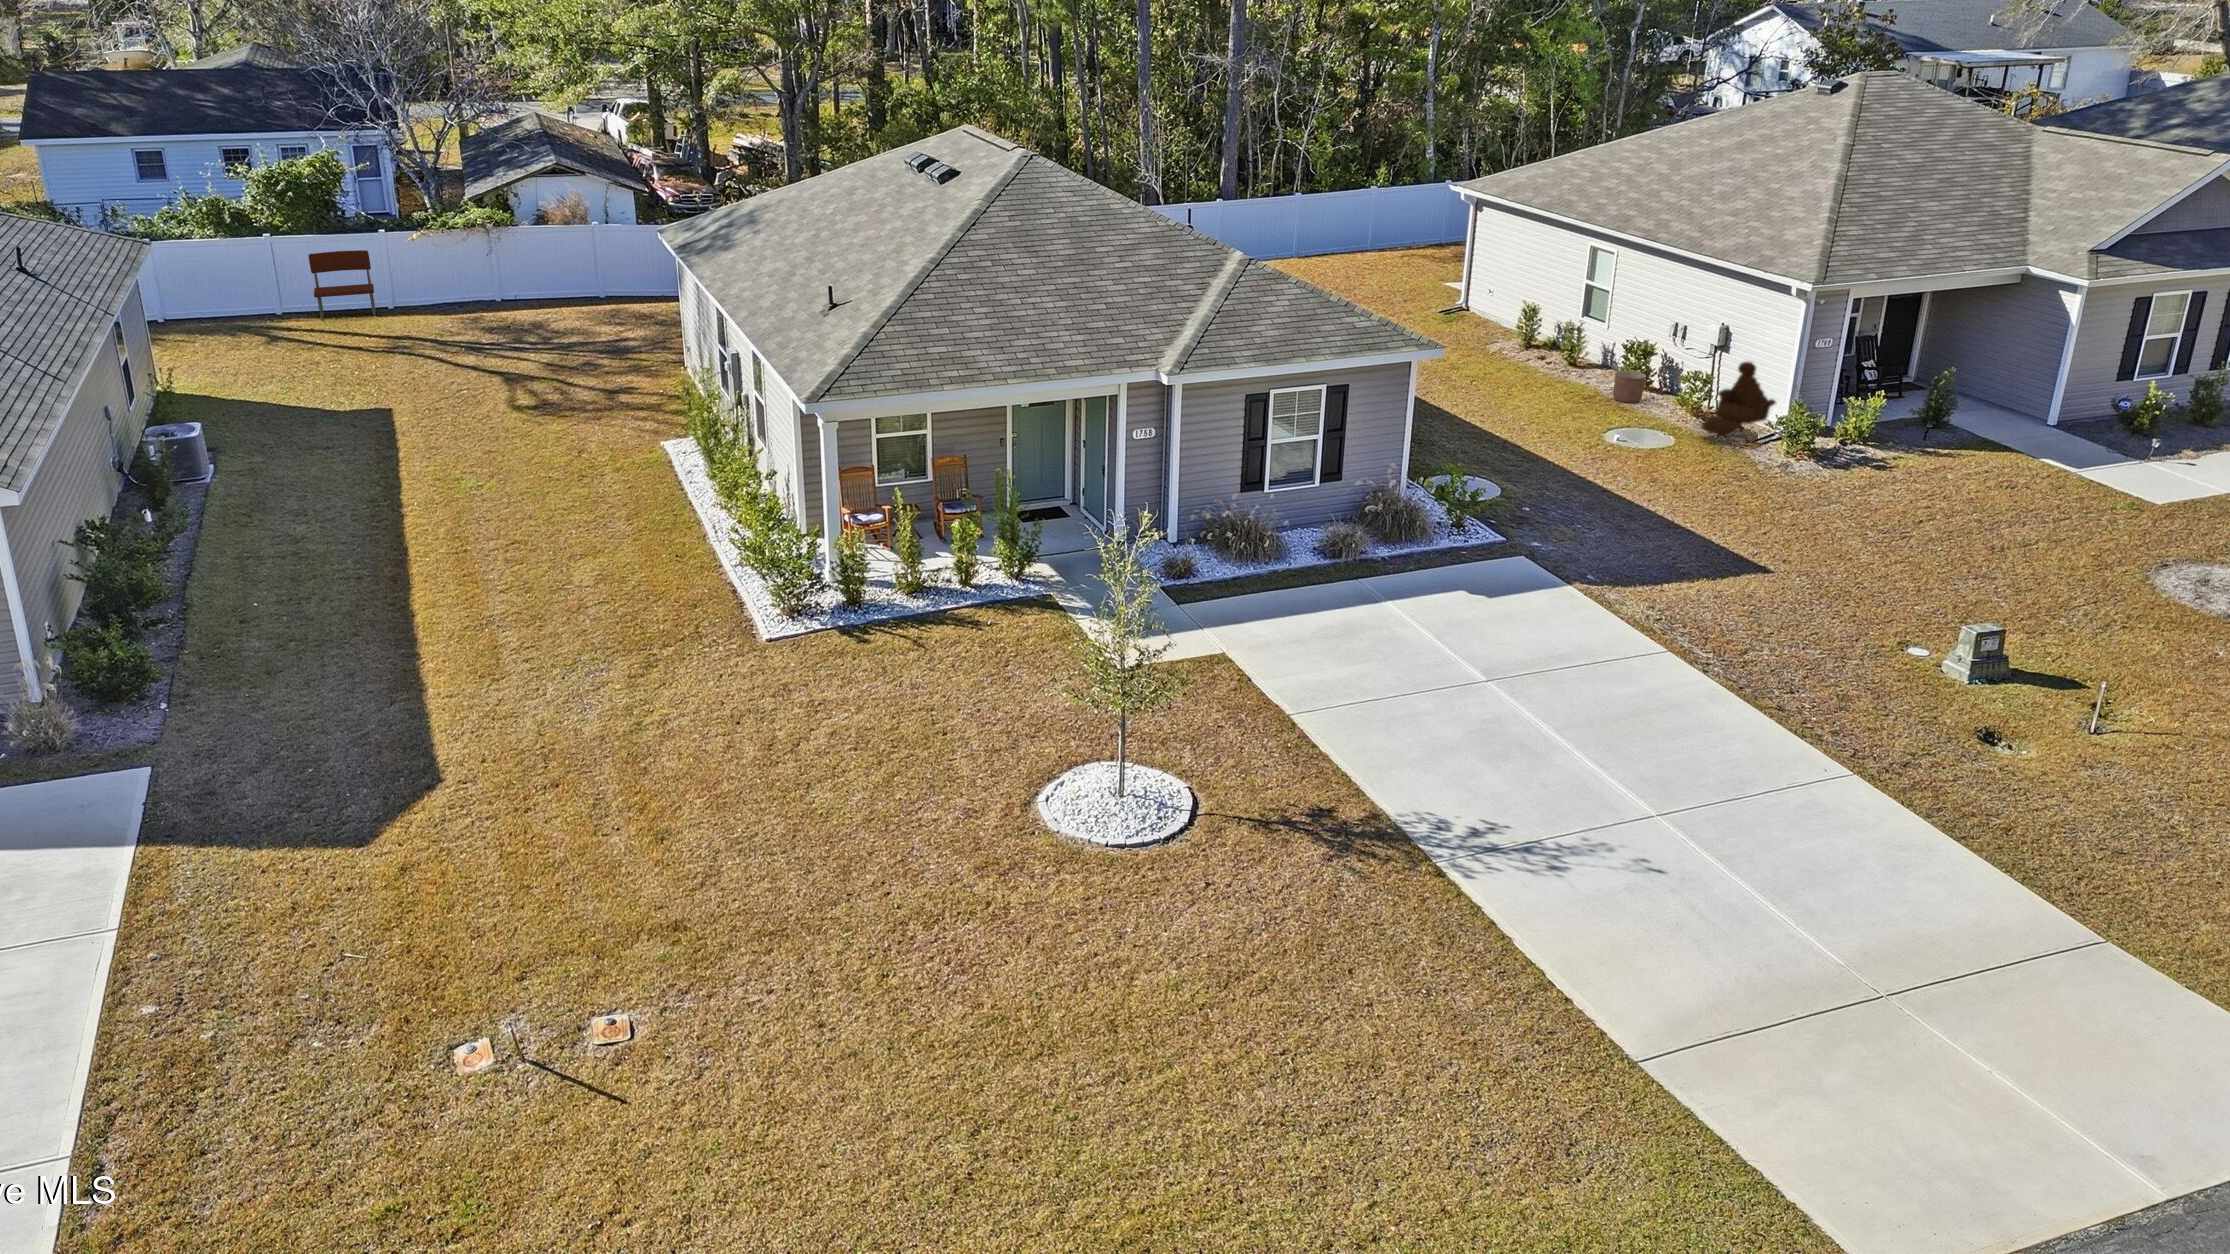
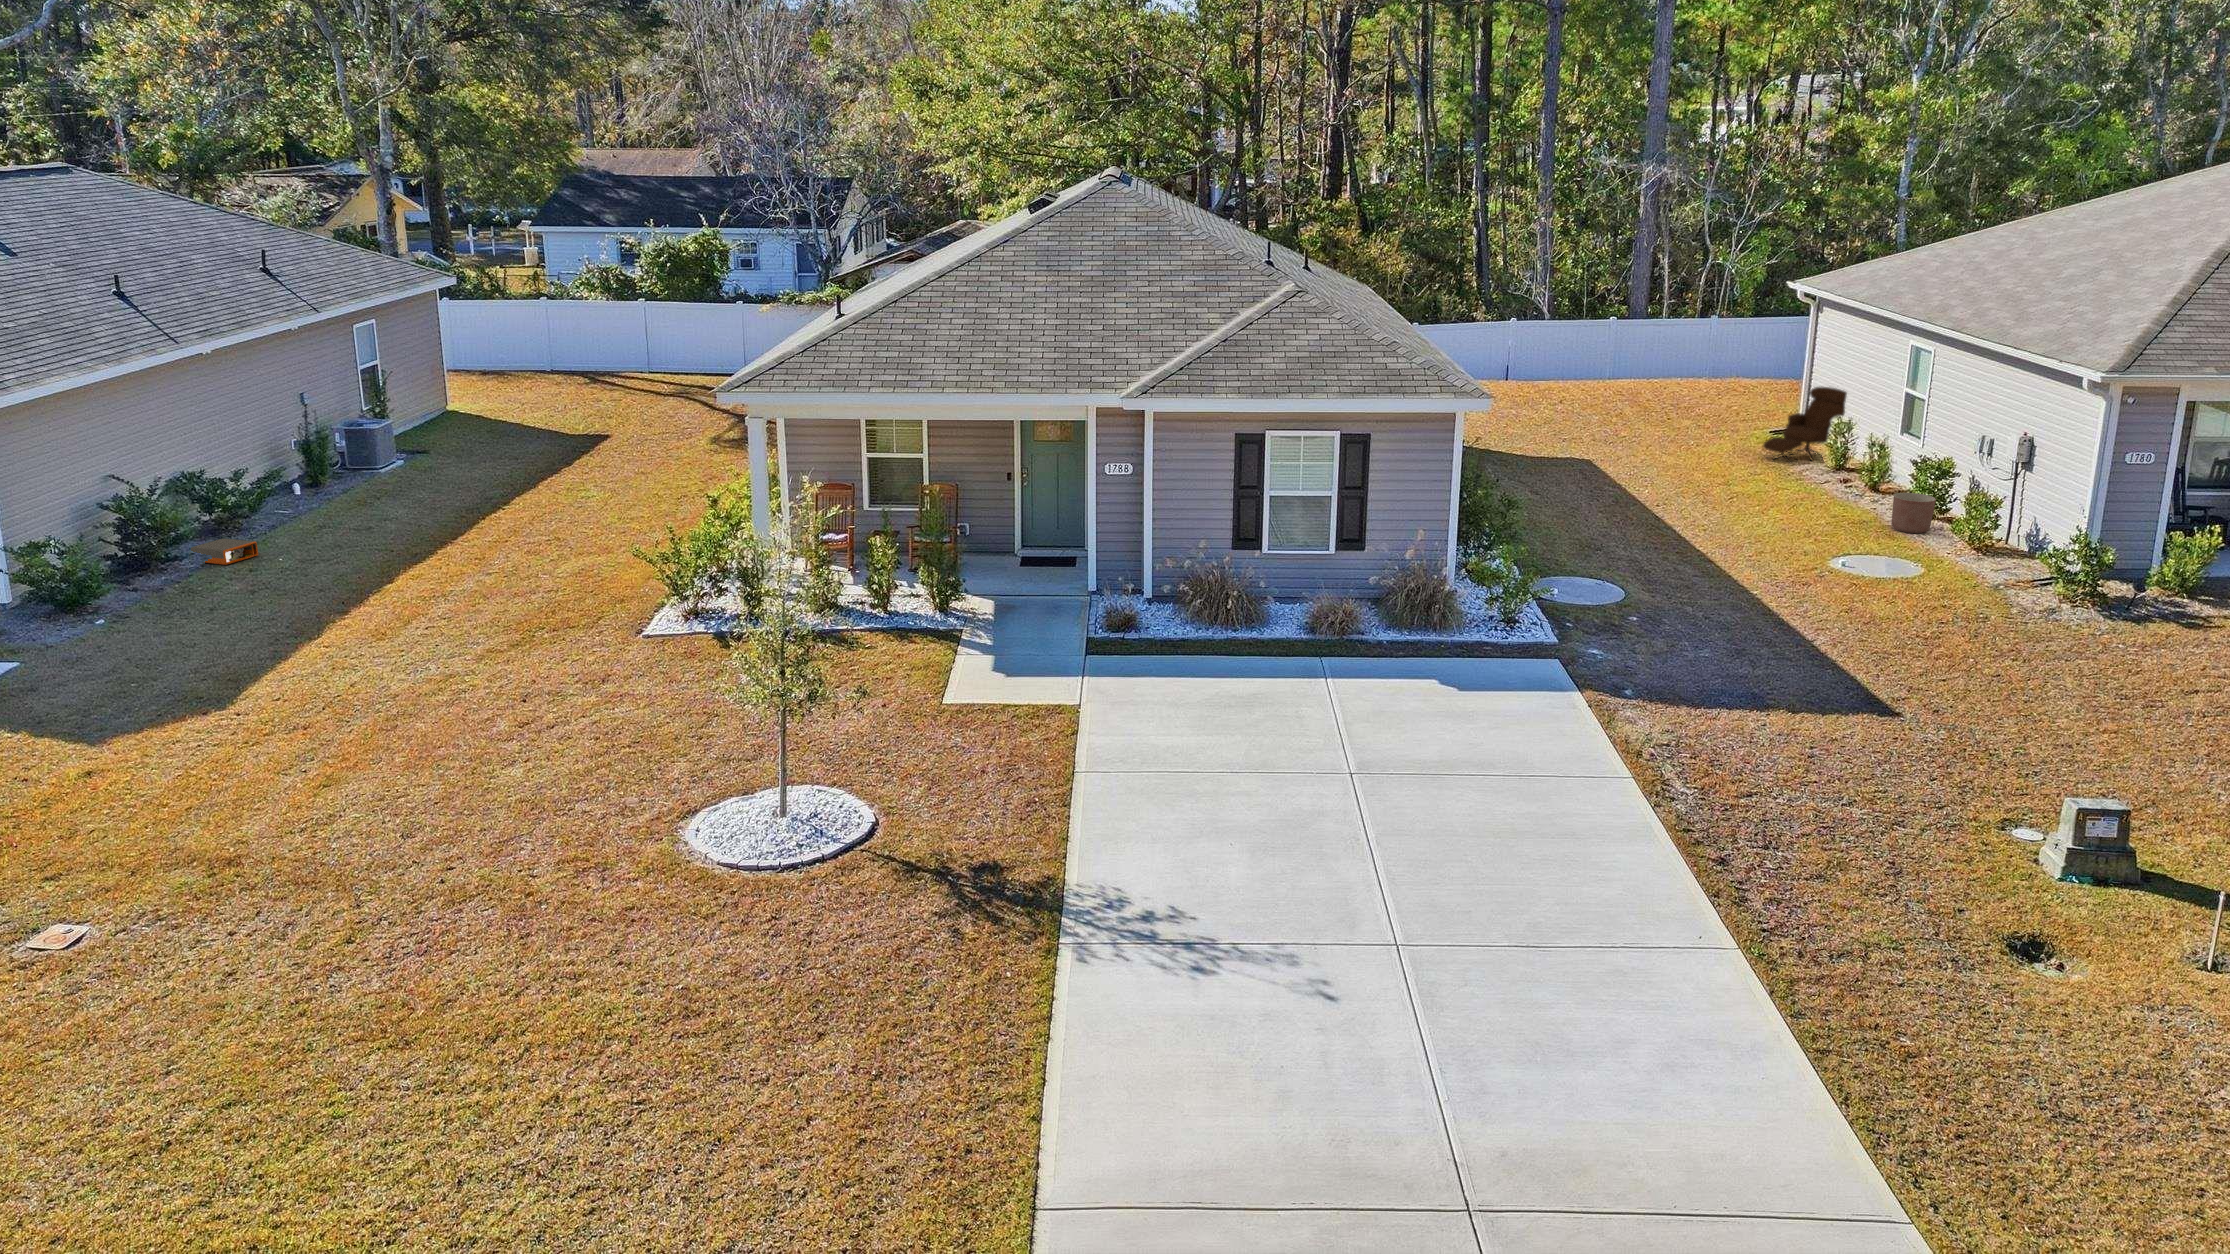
bench: present [308,250,376,320] -> none [644,312,701,372]
lounge chair: present [1702,361,1776,442] -> present [1763,387,1847,460]
storage box: none [139,601,212,634] -> present [191,538,258,565]

